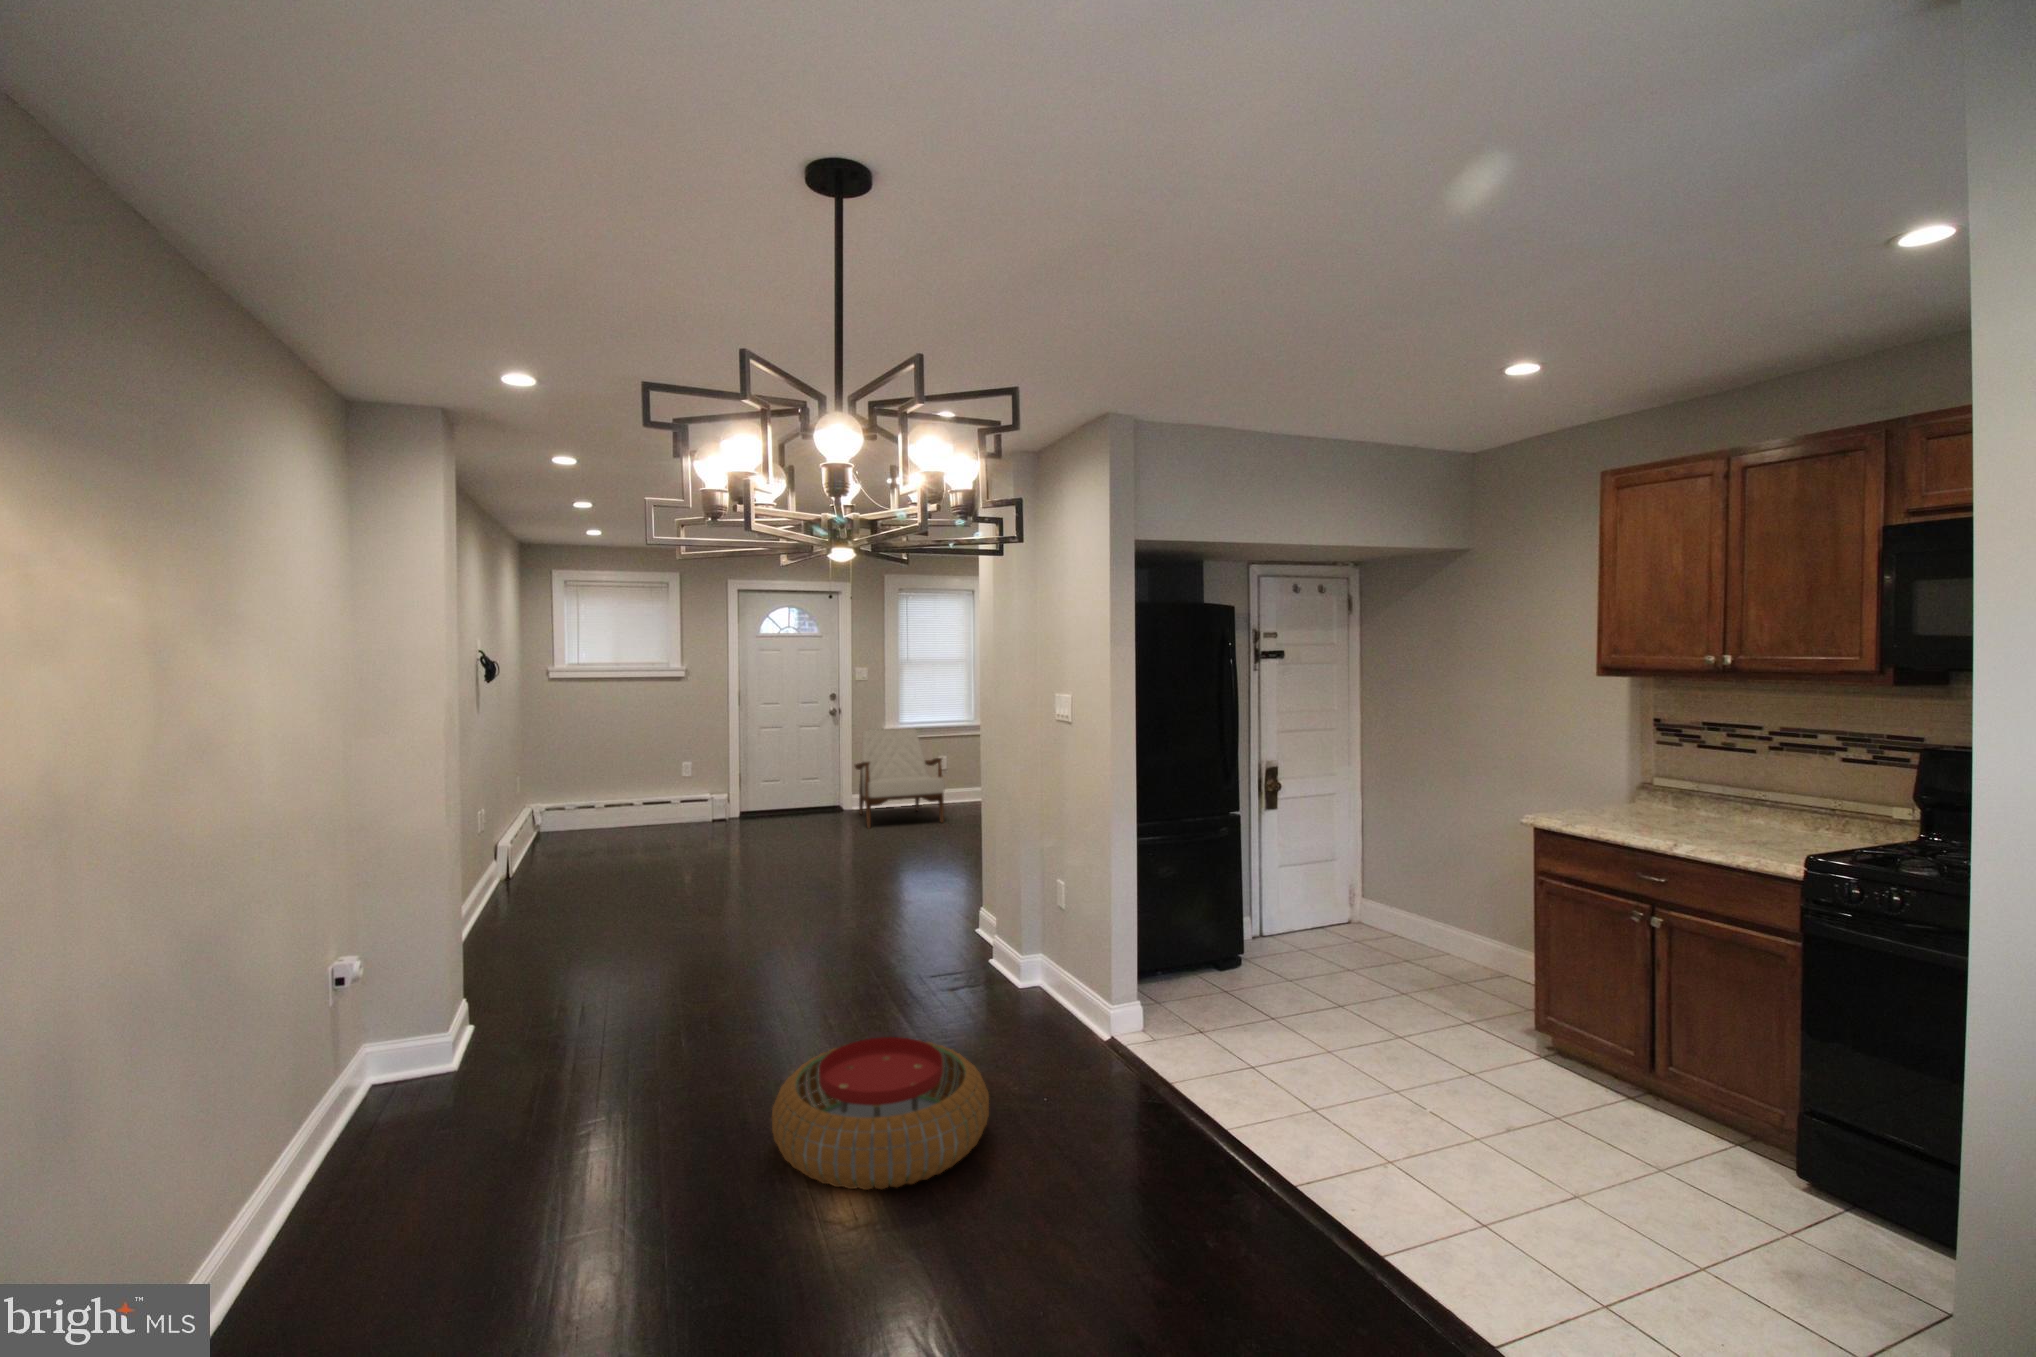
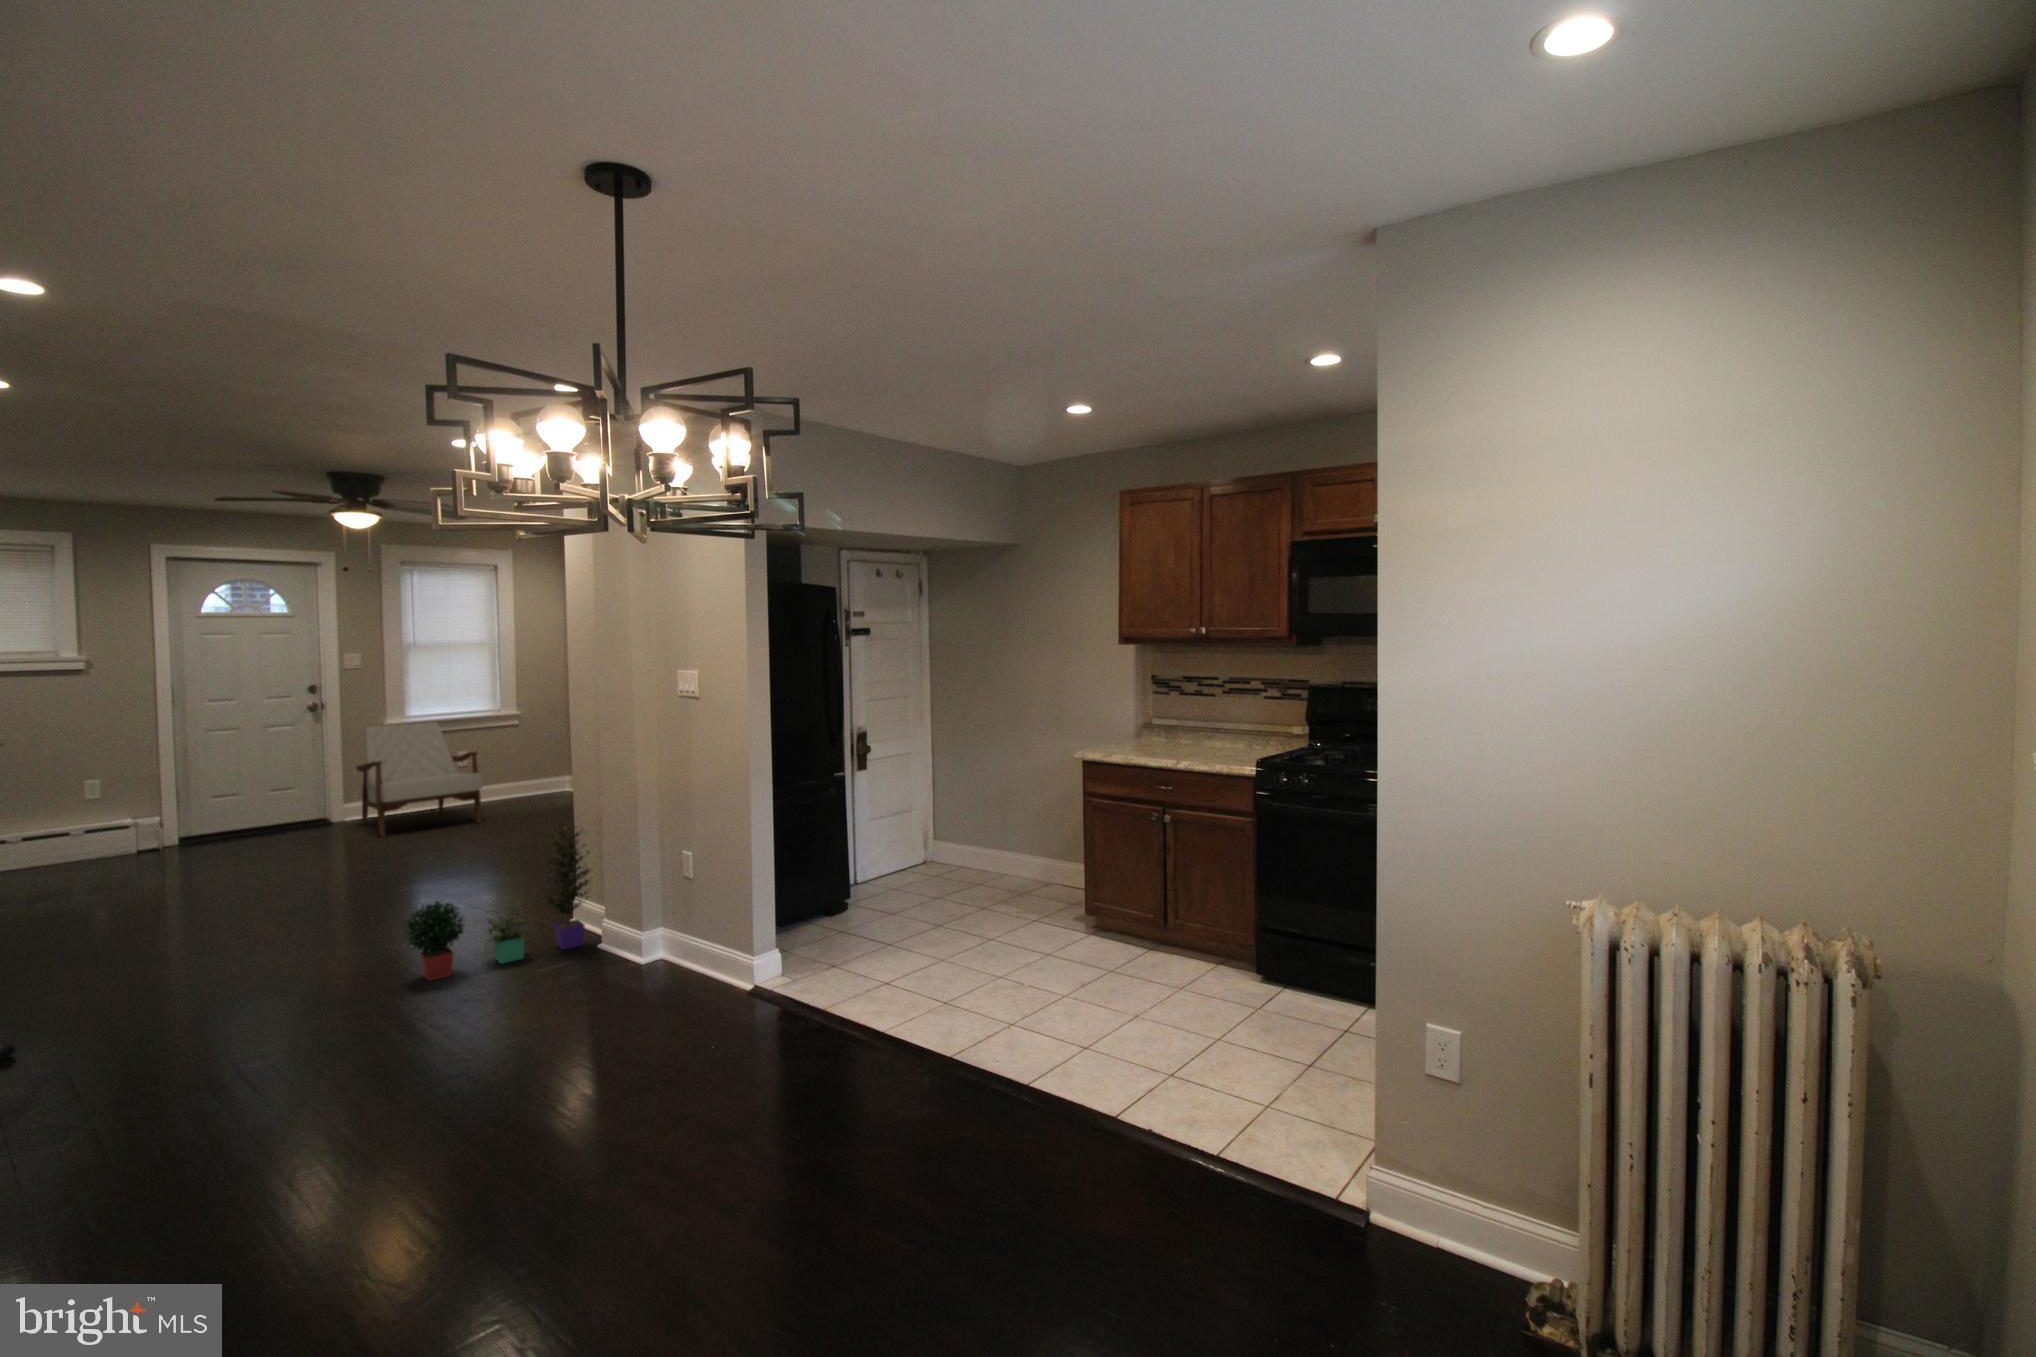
potted plant: none [835,837,990,968] -> present [403,825,591,981]
pouf: present [772,1037,989,1190] -> none [405,1023,667,1191]

